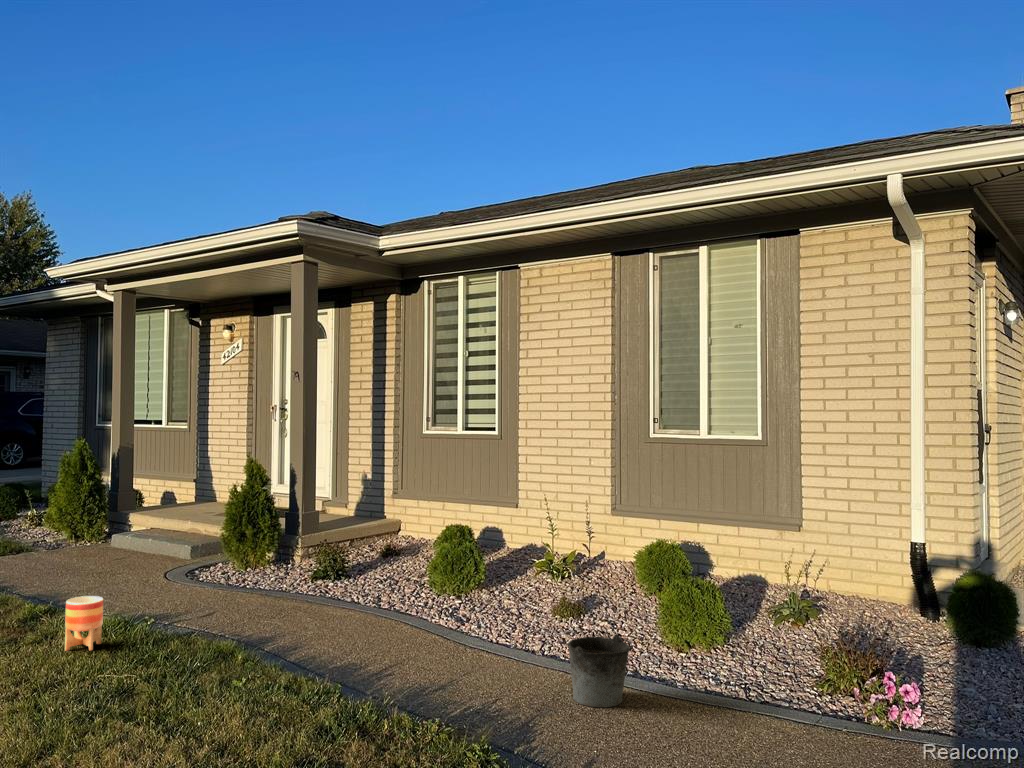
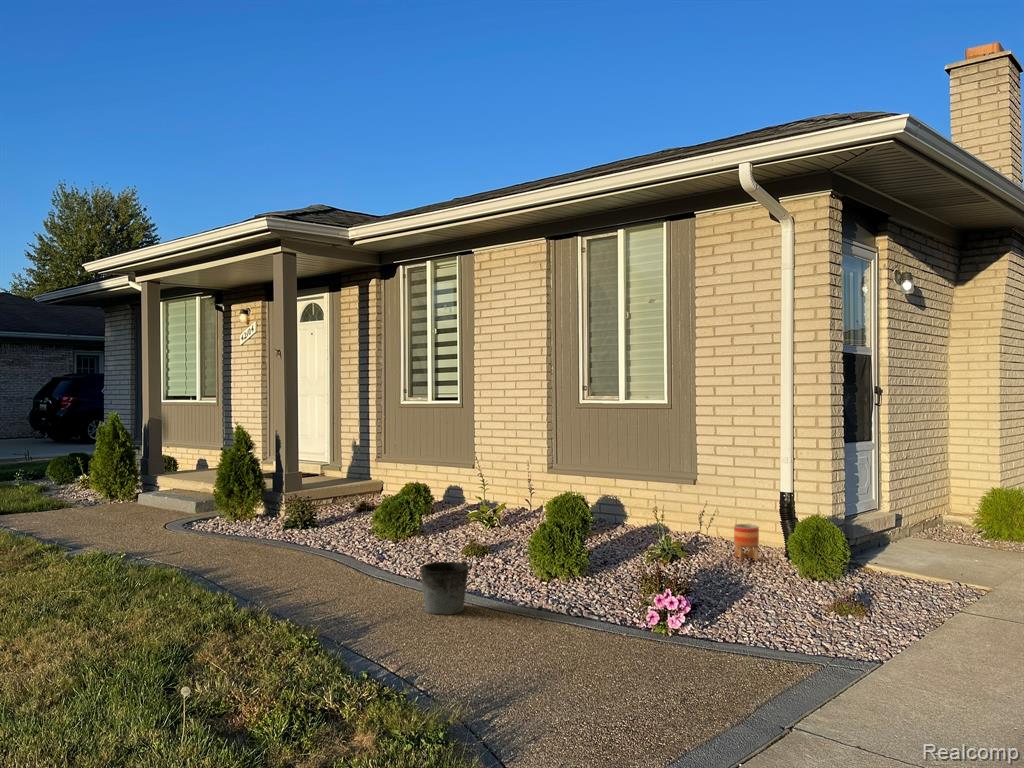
planter: present [65,596,103,651] -> present [734,524,759,561]

